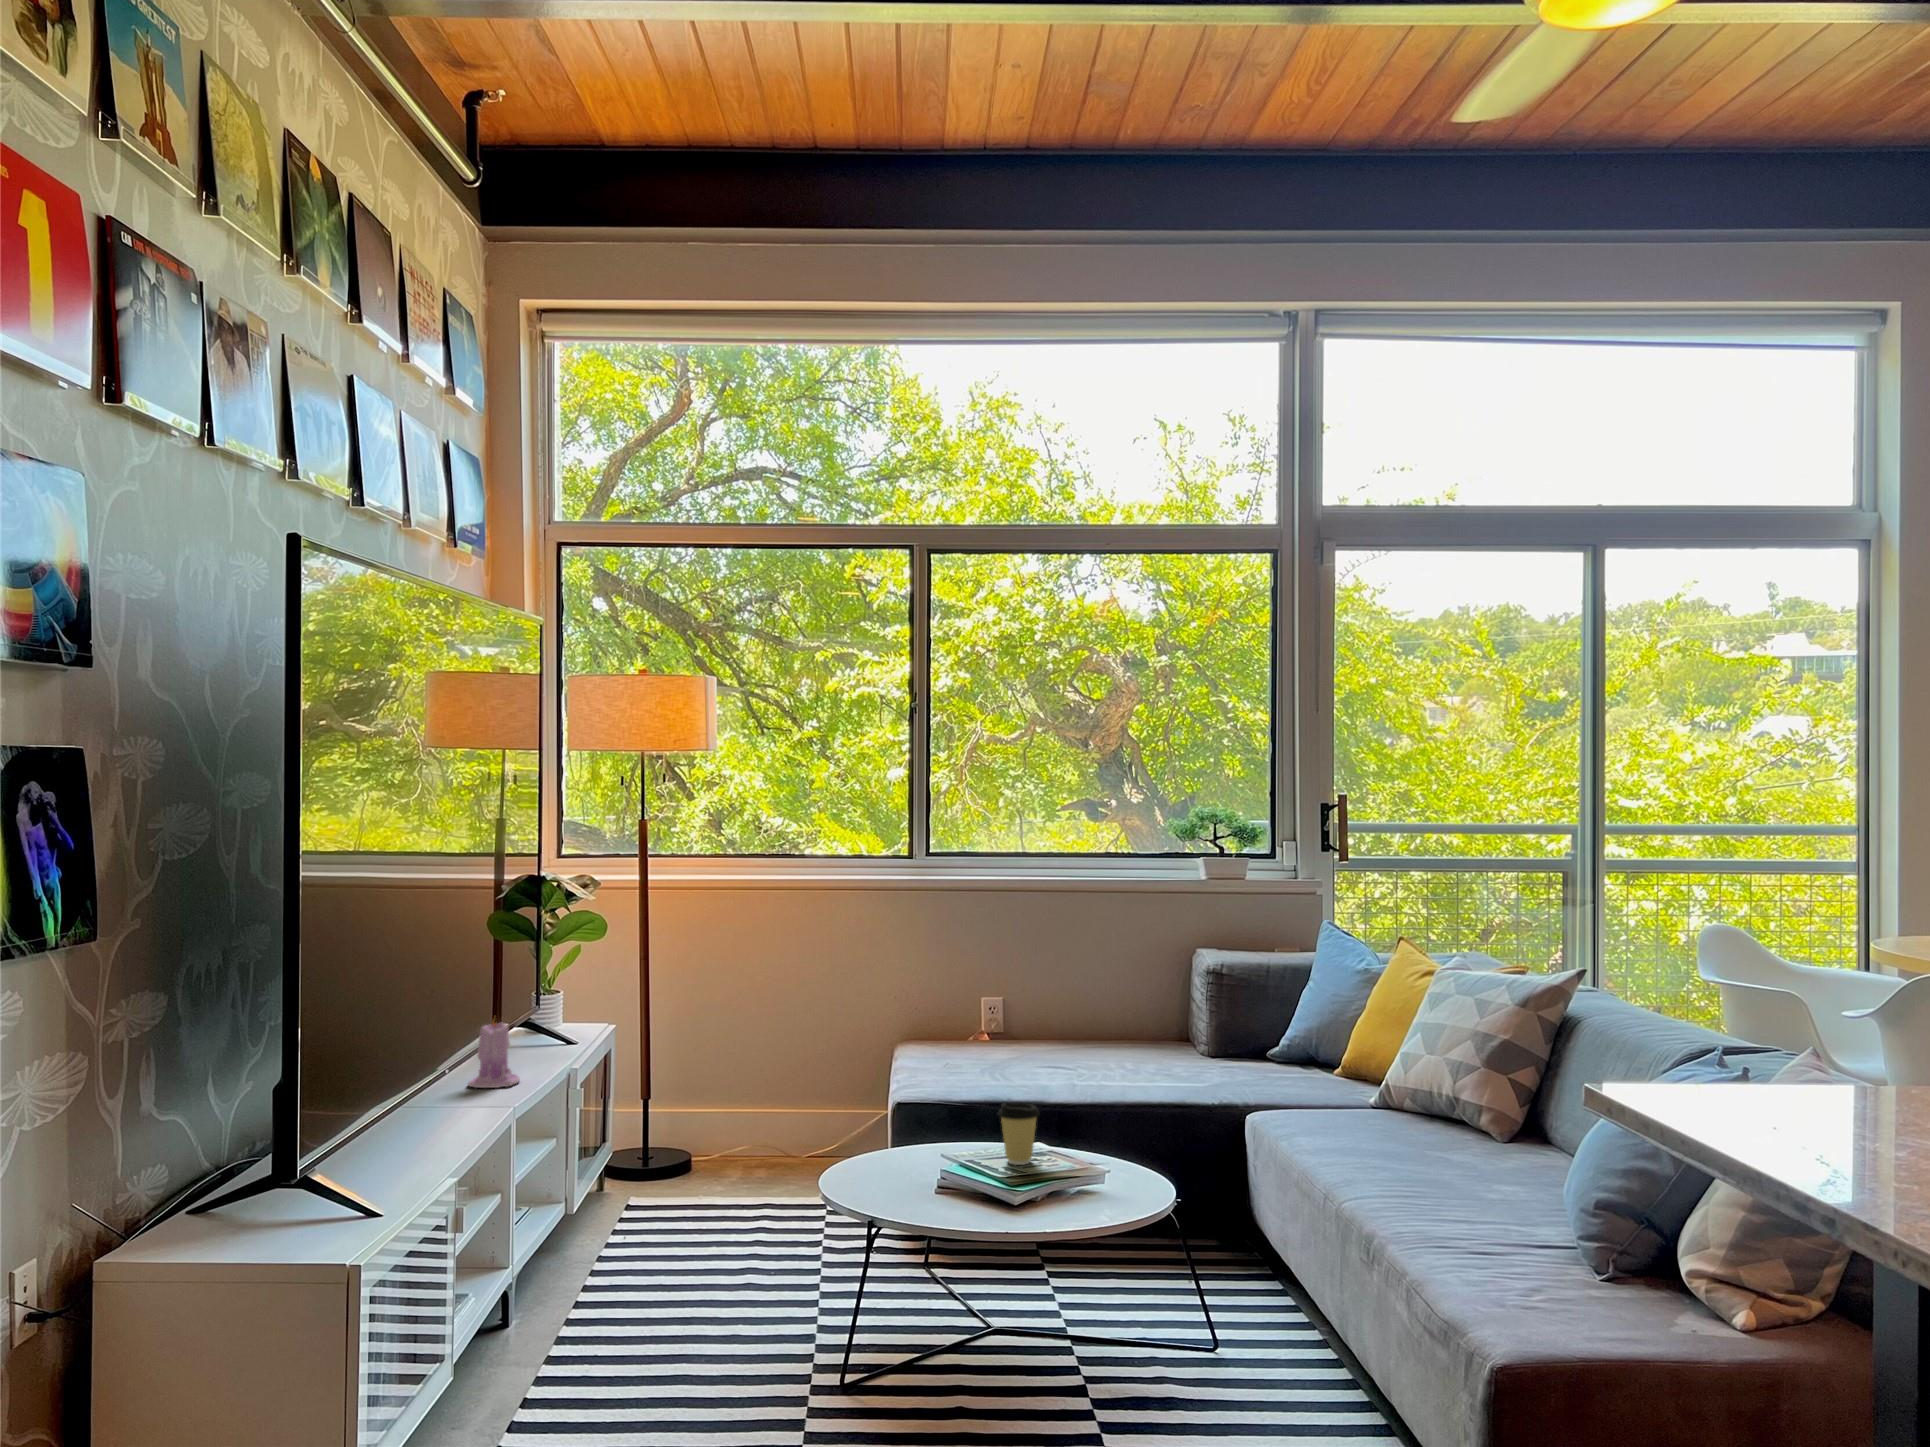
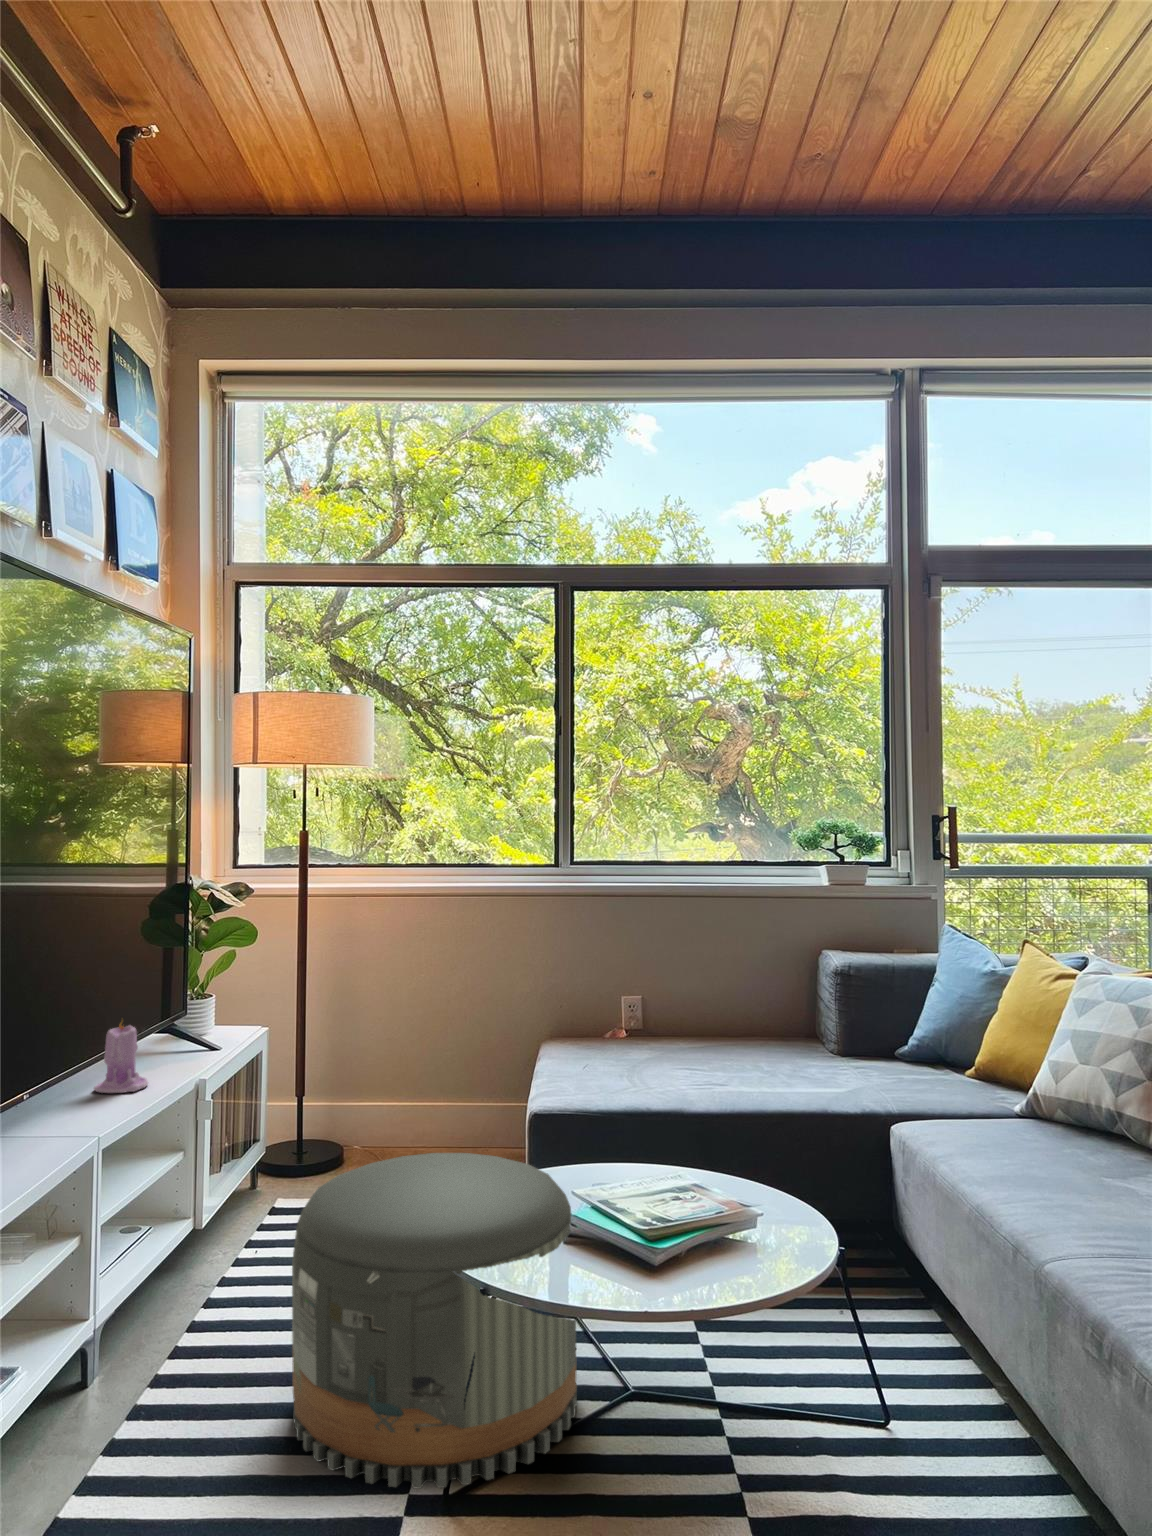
coffee cup: present [998,1103,1040,1165] -> none [636,1118,682,1186]
pouf: none [684,1137,942,1416] -> present [292,1153,577,1489]

